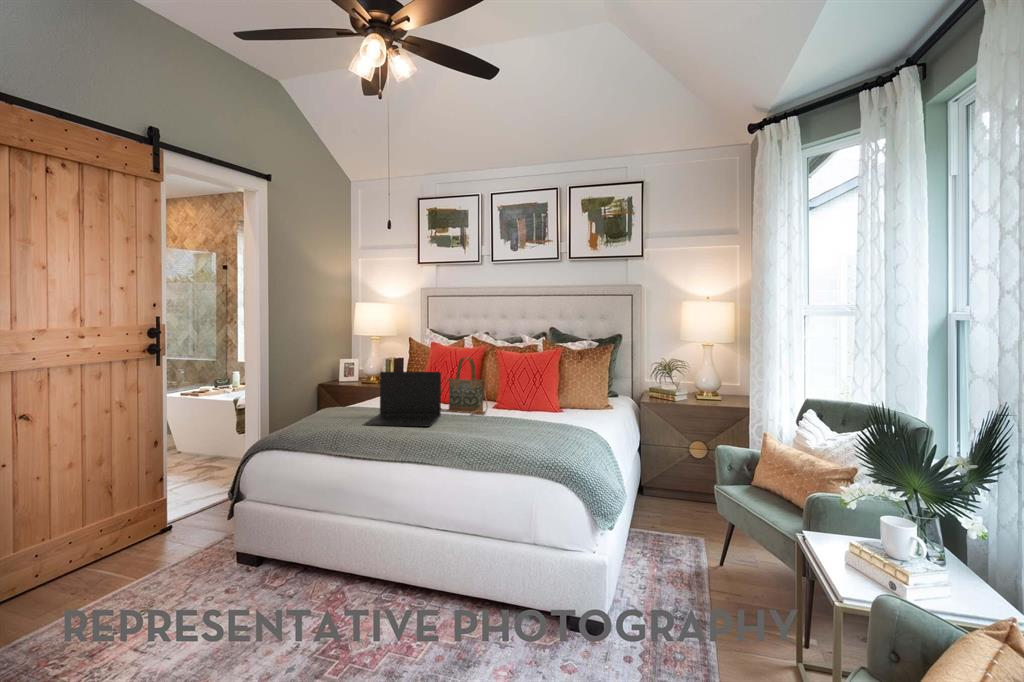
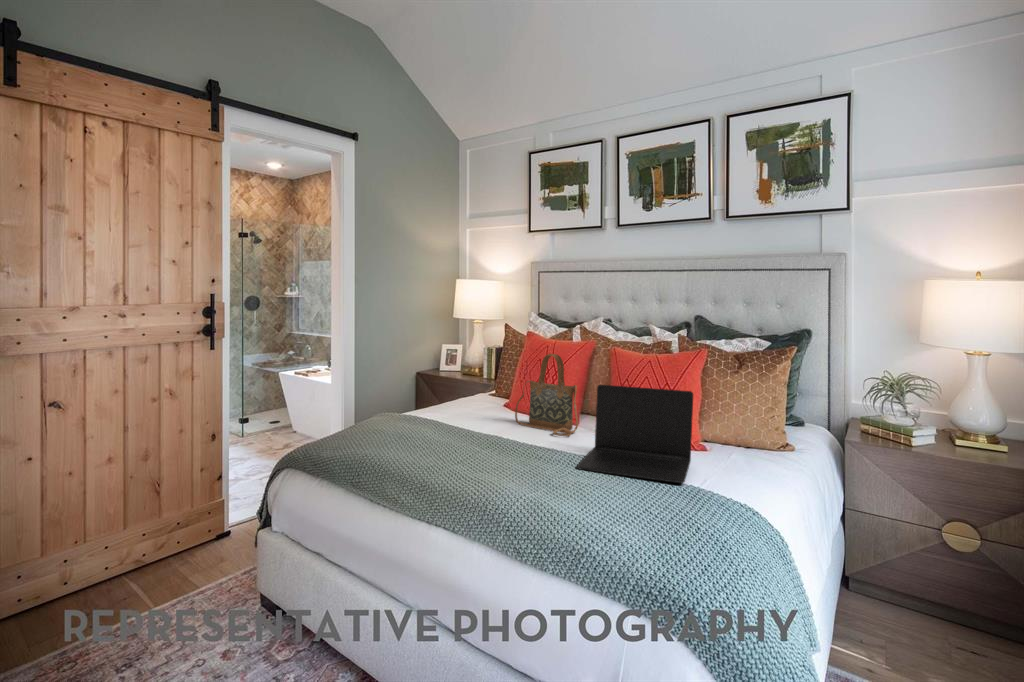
laptop: present [365,372,441,427] -> present [577,385,693,483]

